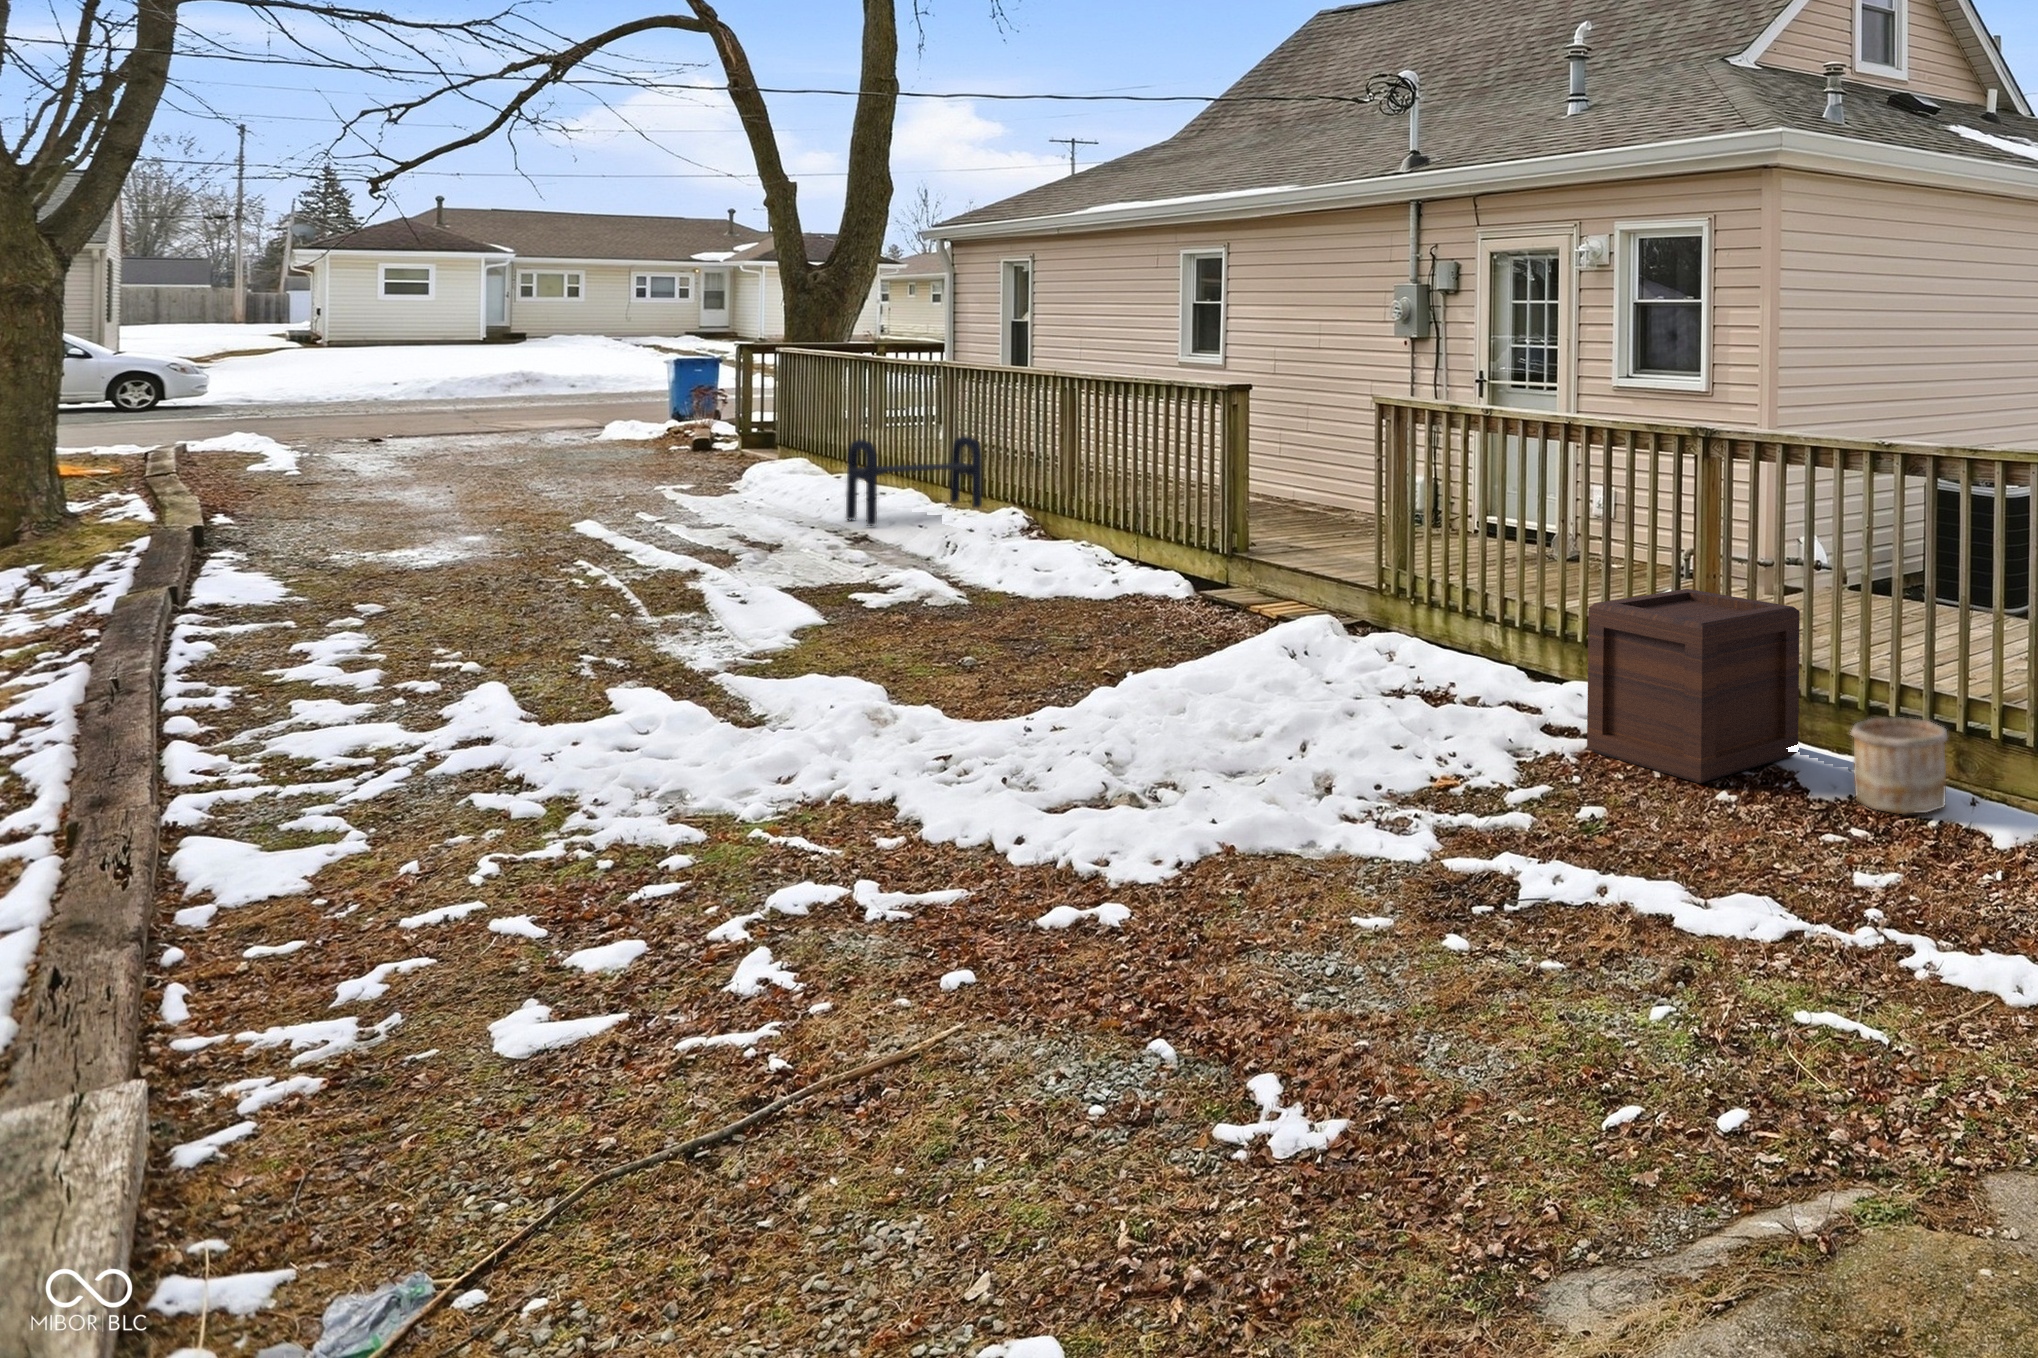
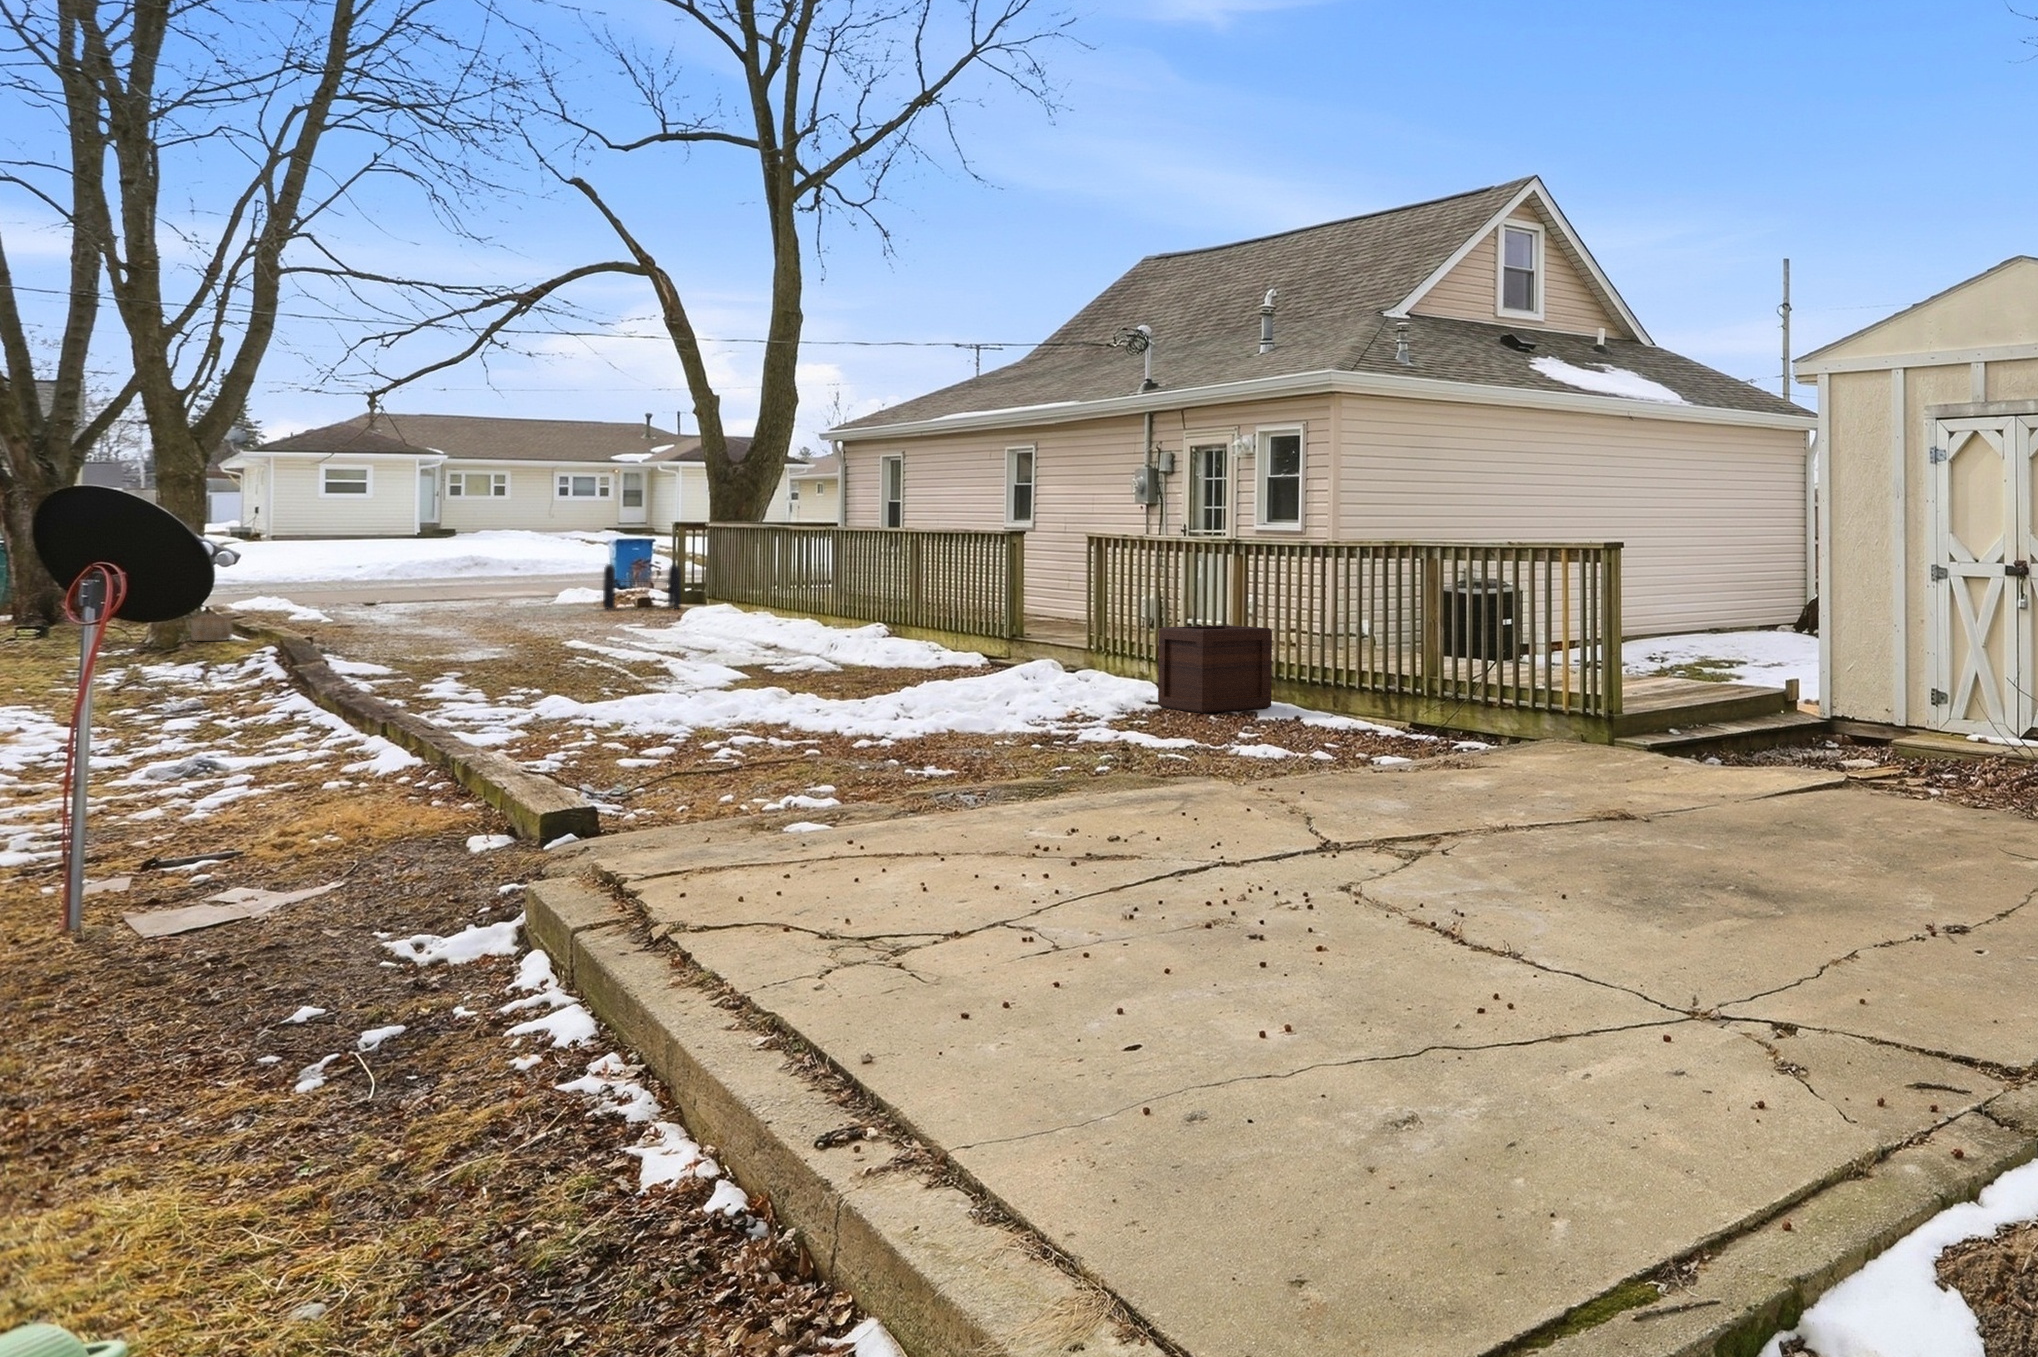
bench: present [846,437,982,526] -> present [603,564,681,610]
wooden bucket: present [1850,717,1947,814] -> present [191,614,233,641]

